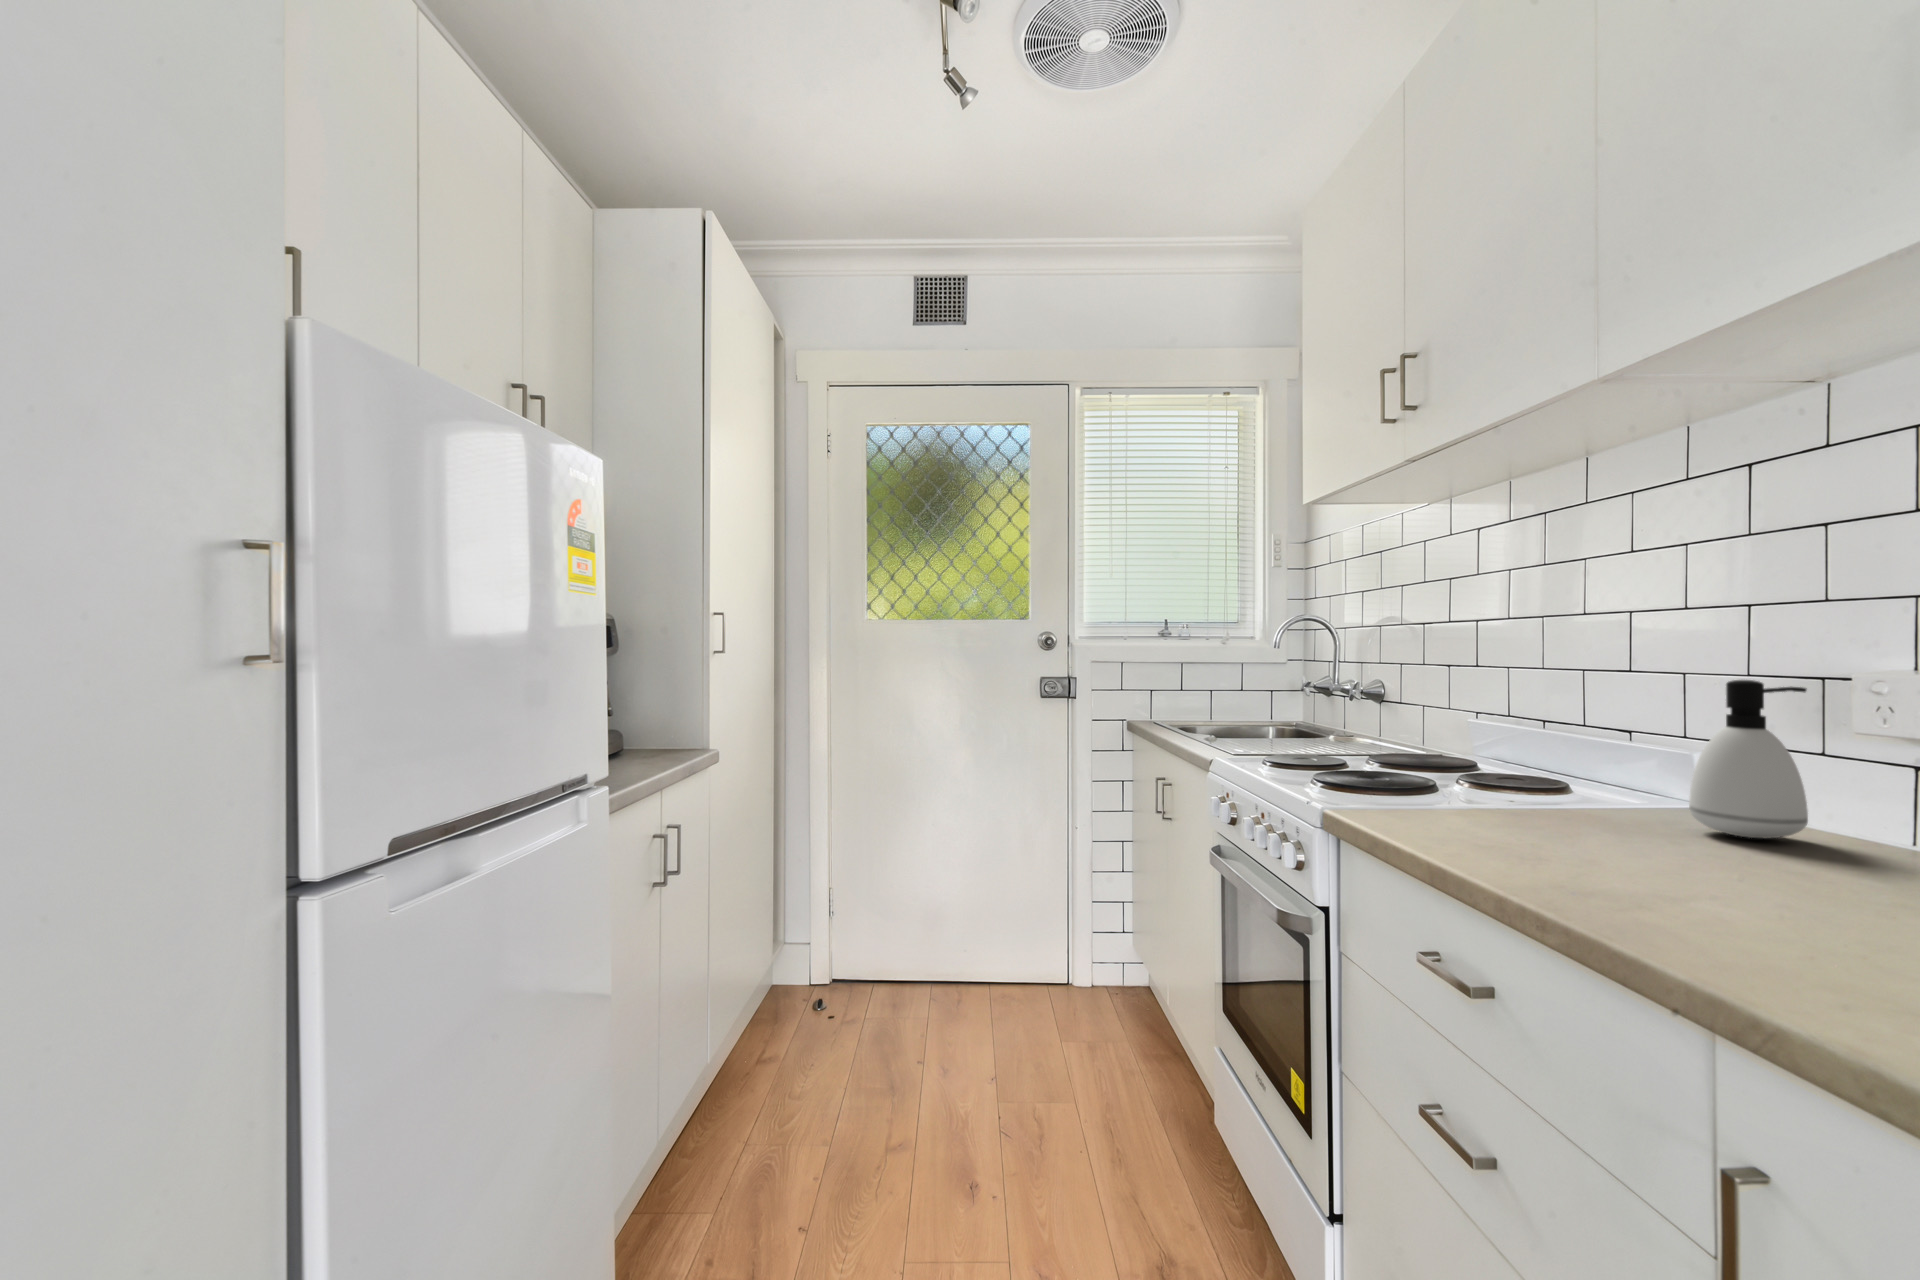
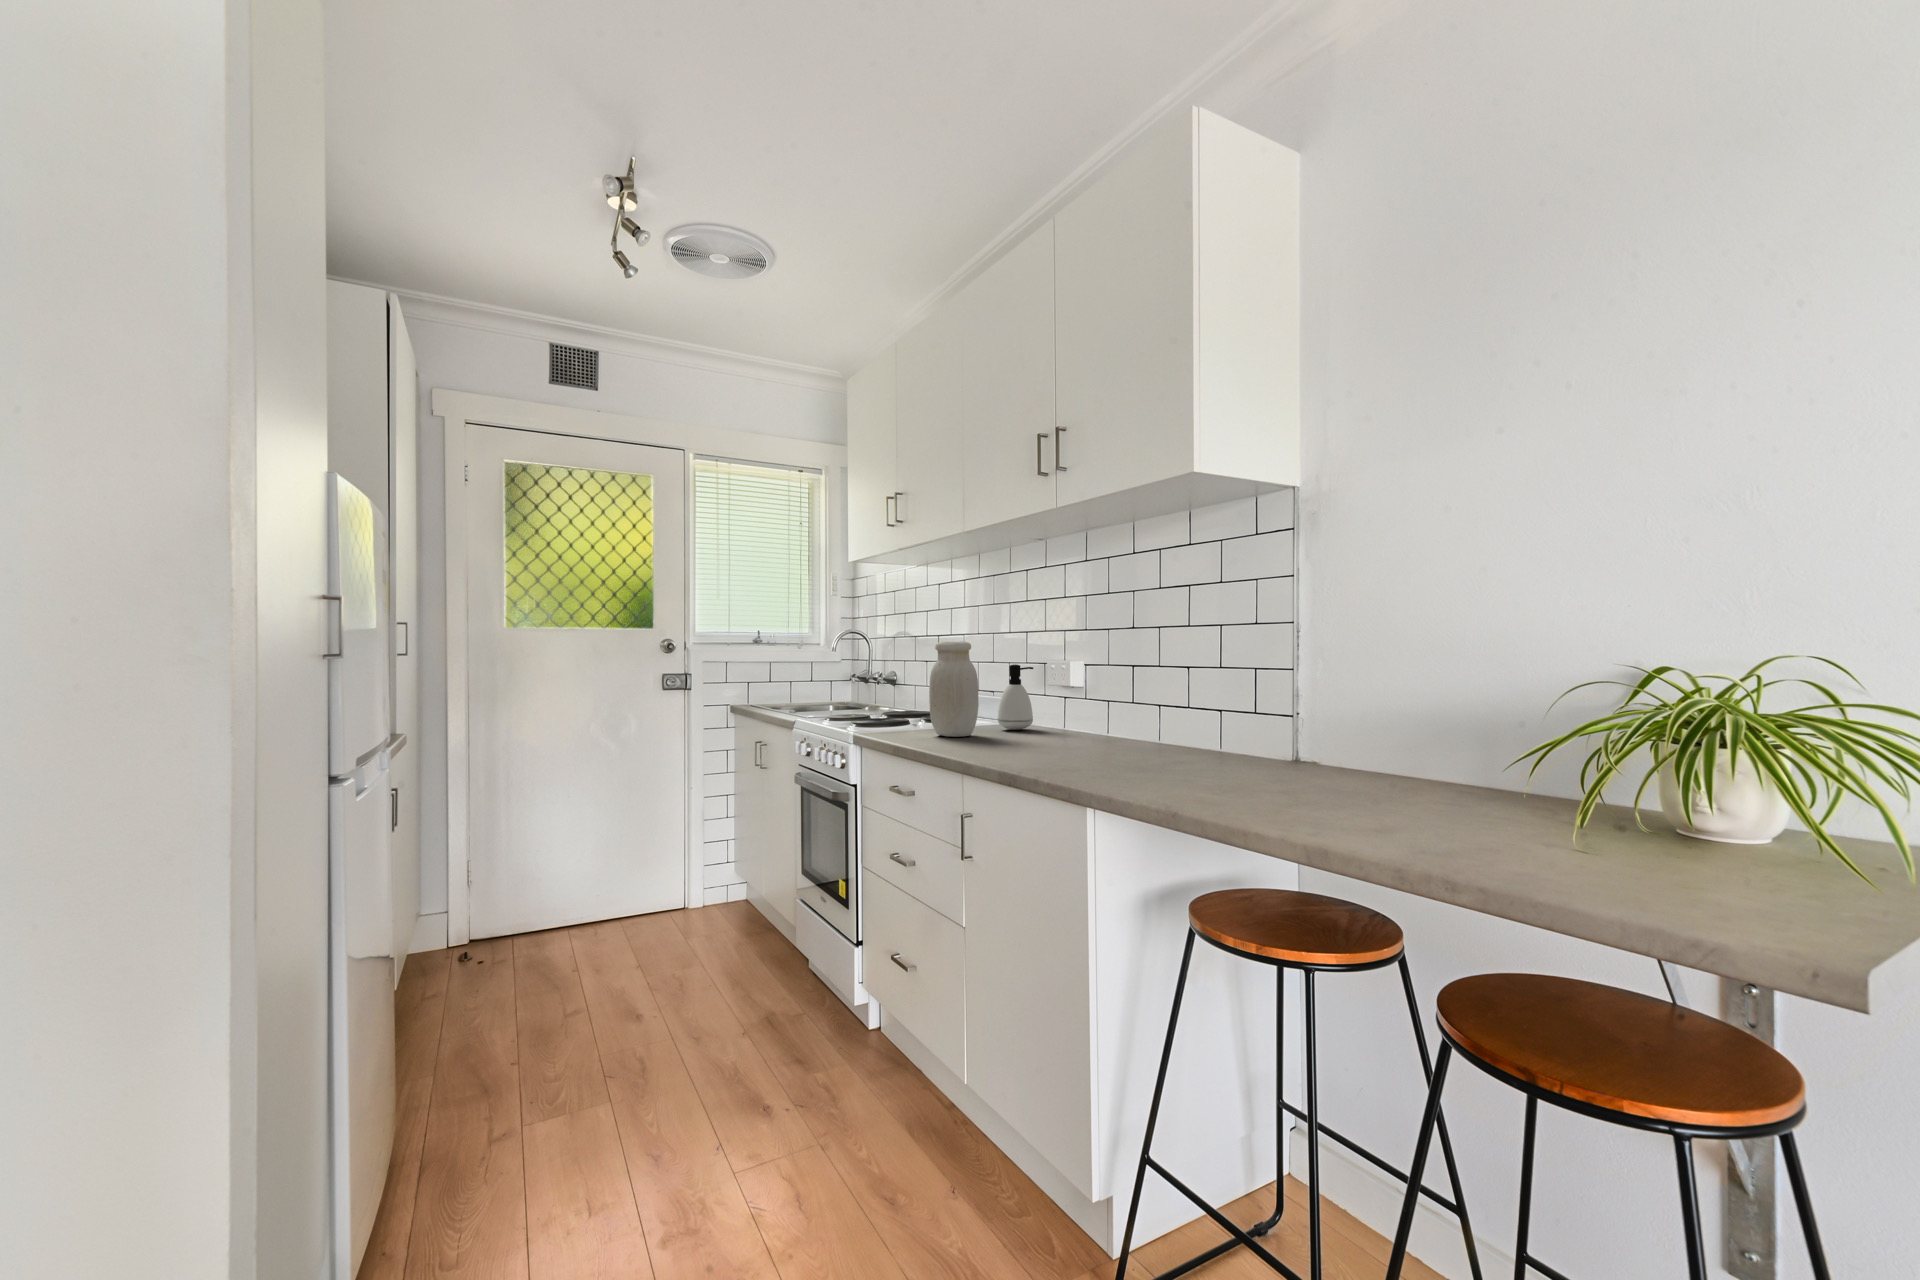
jar: none [1512,624,1659,853] -> present [929,641,979,737]

